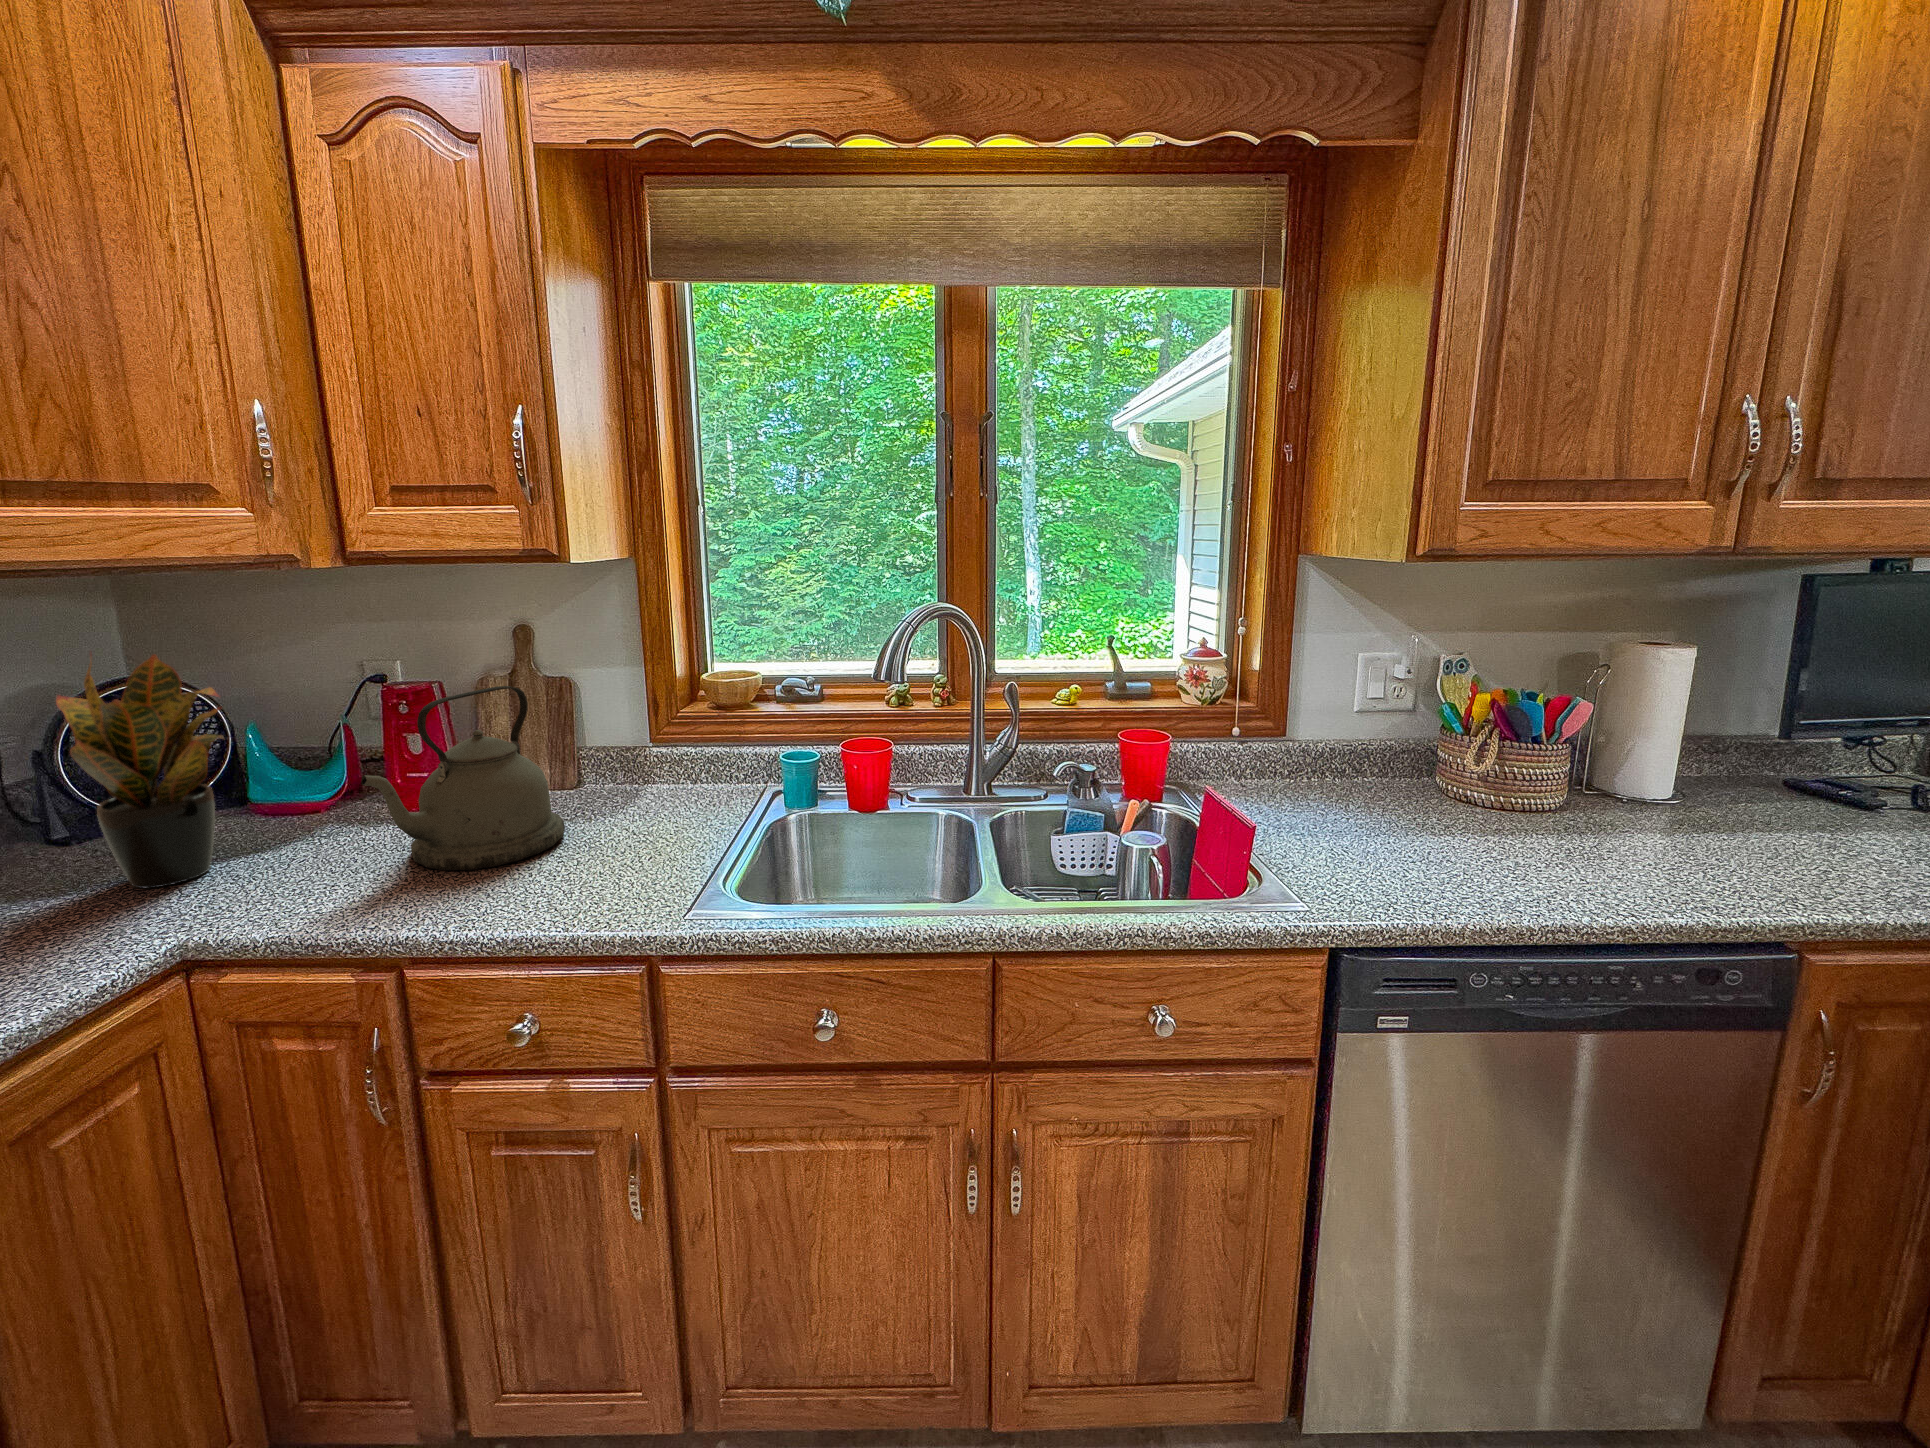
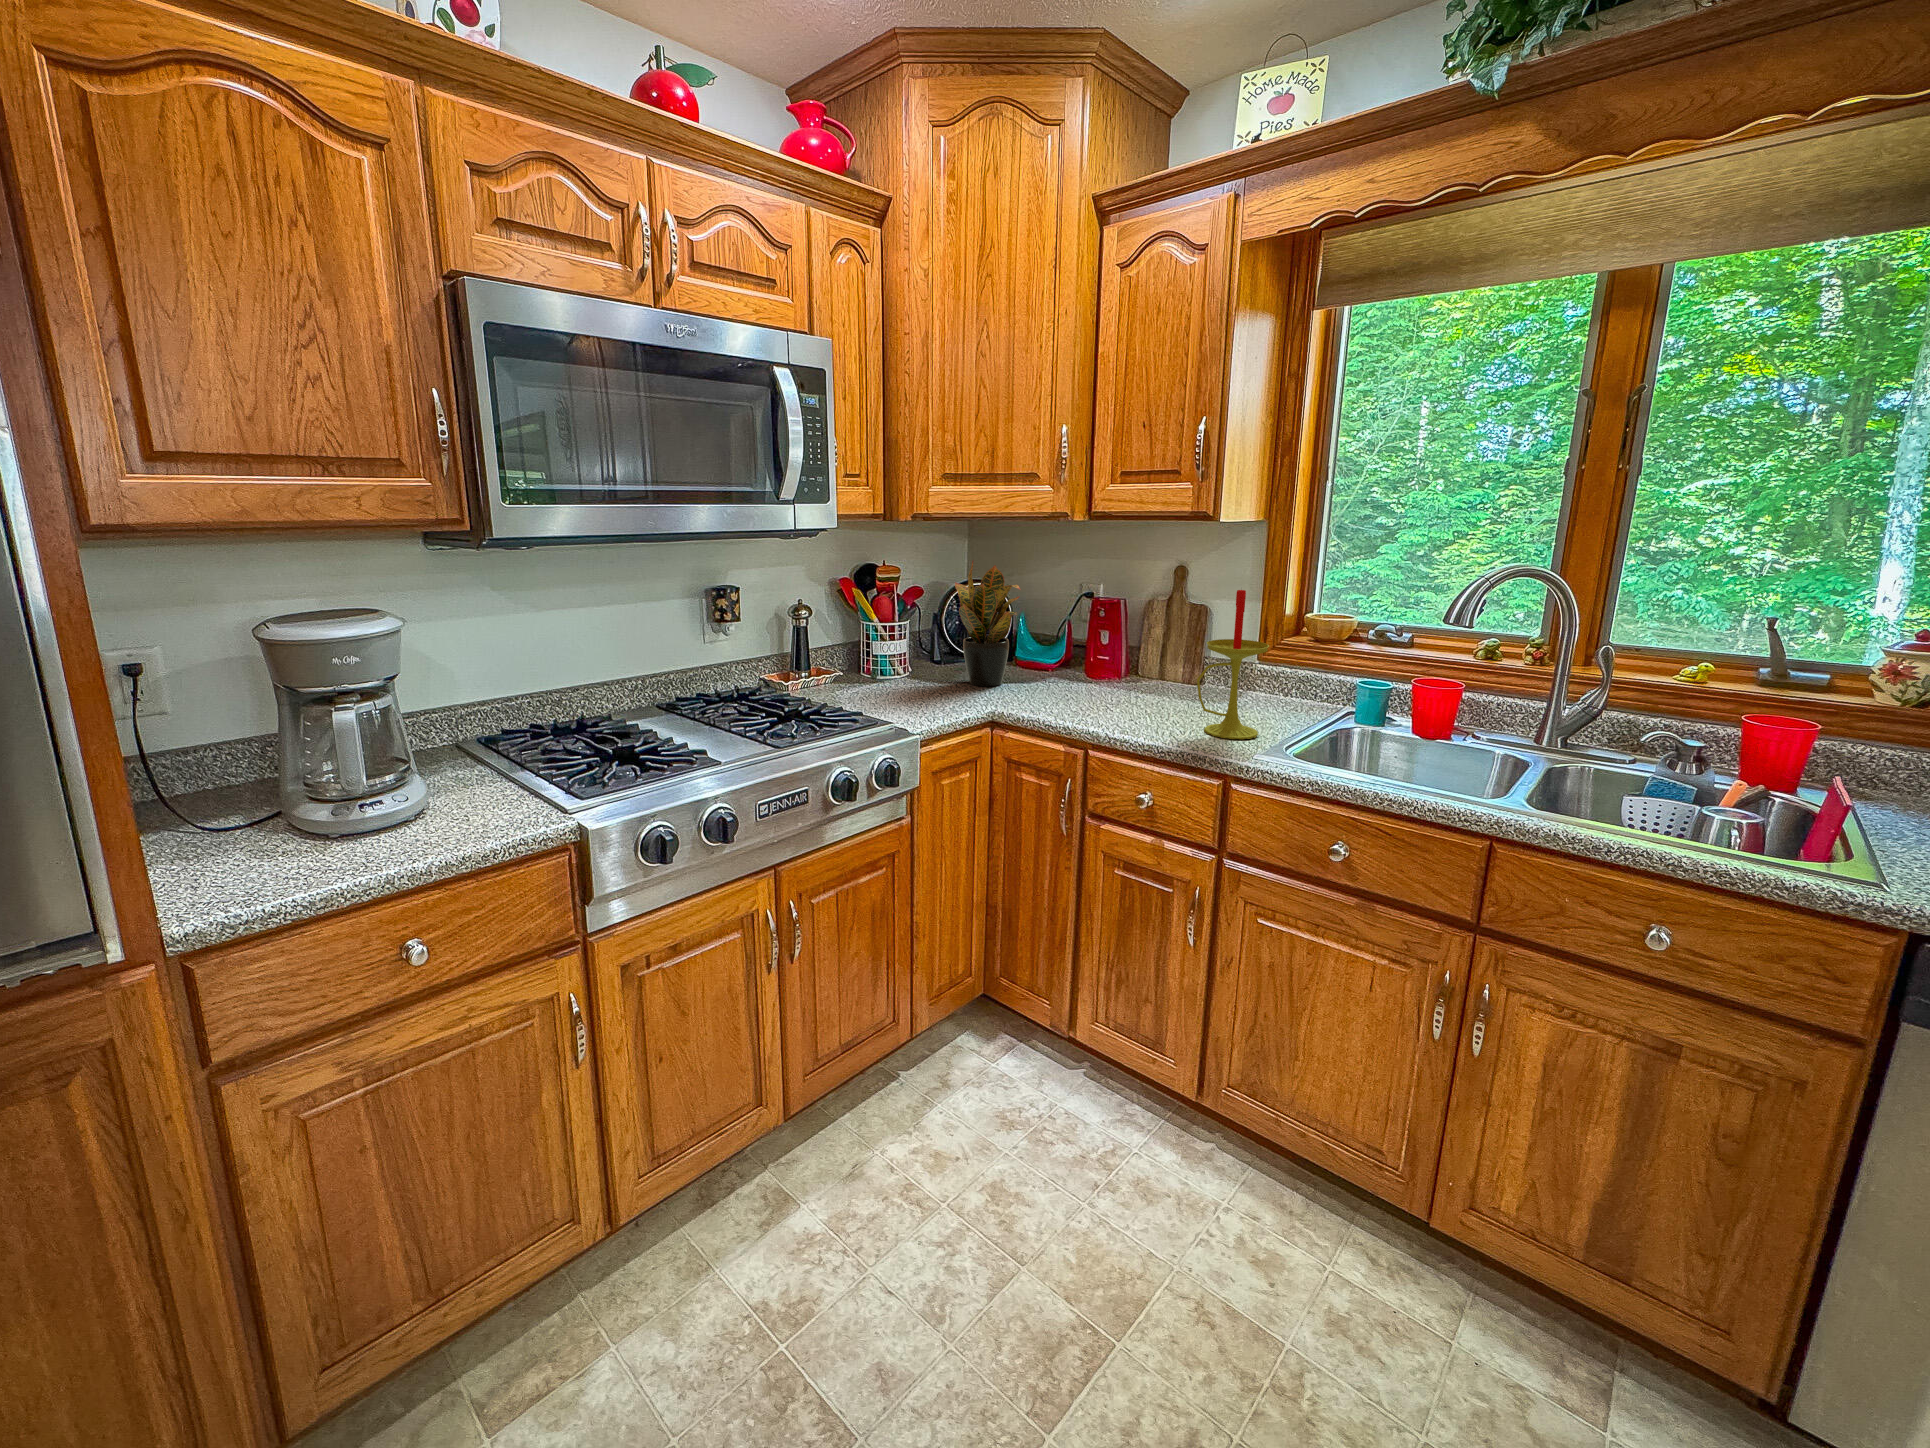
candle: none [579,660,681,890] -> present [1197,590,1269,739]
kettle: present [361,686,565,870] -> none [1080,601,1187,711]

